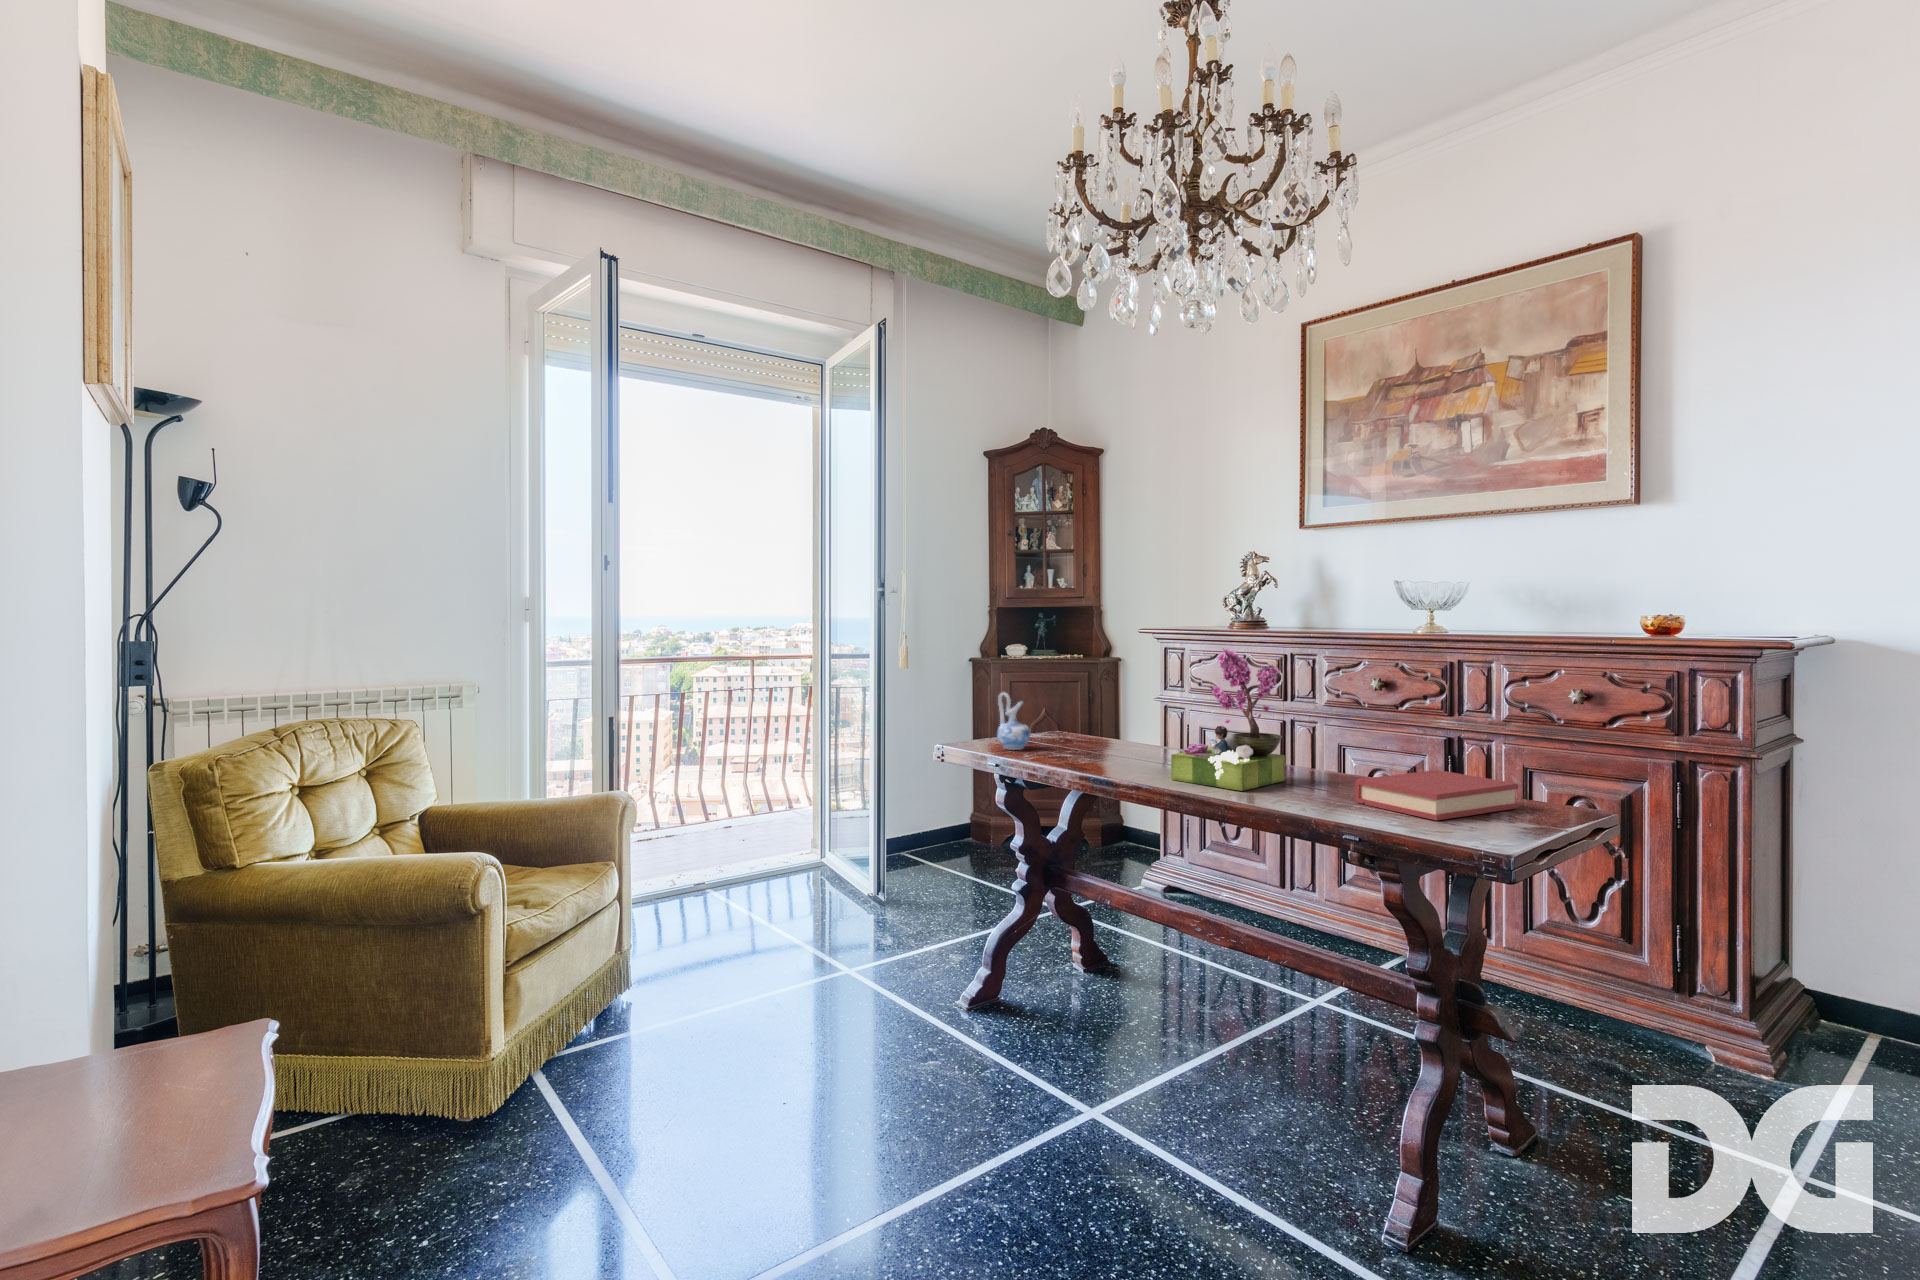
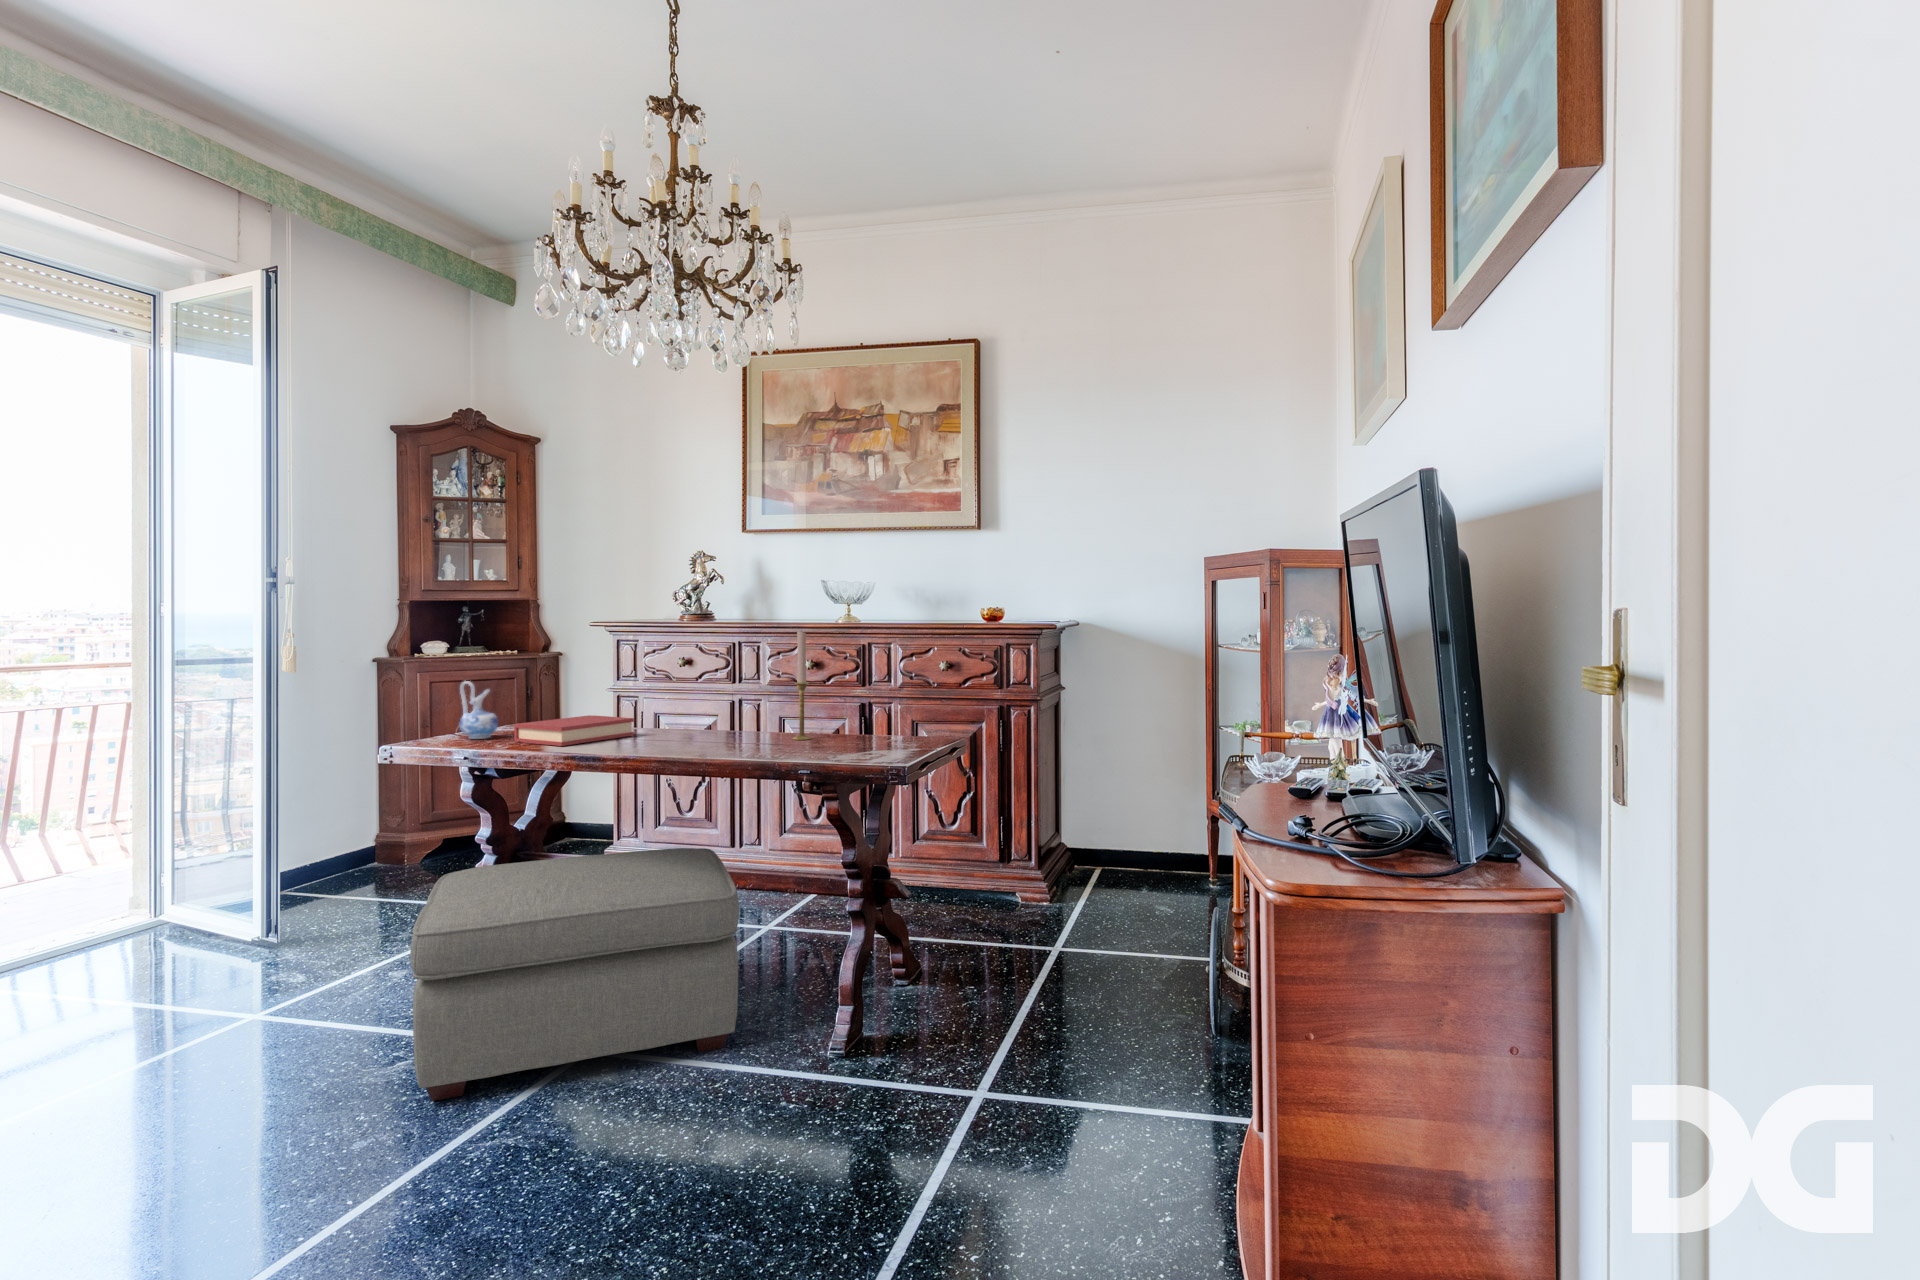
flower arrangement: present [1171,648,1285,791] -> none [657,630,753,750]
candlestick: none [1337,649,1362,785] -> present [793,631,811,740]
hardback book: present [1355,770,1518,820] -> present [514,715,634,746]
ottoman: none [922,879,1250,1149] -> present [410,848,739,1101]

